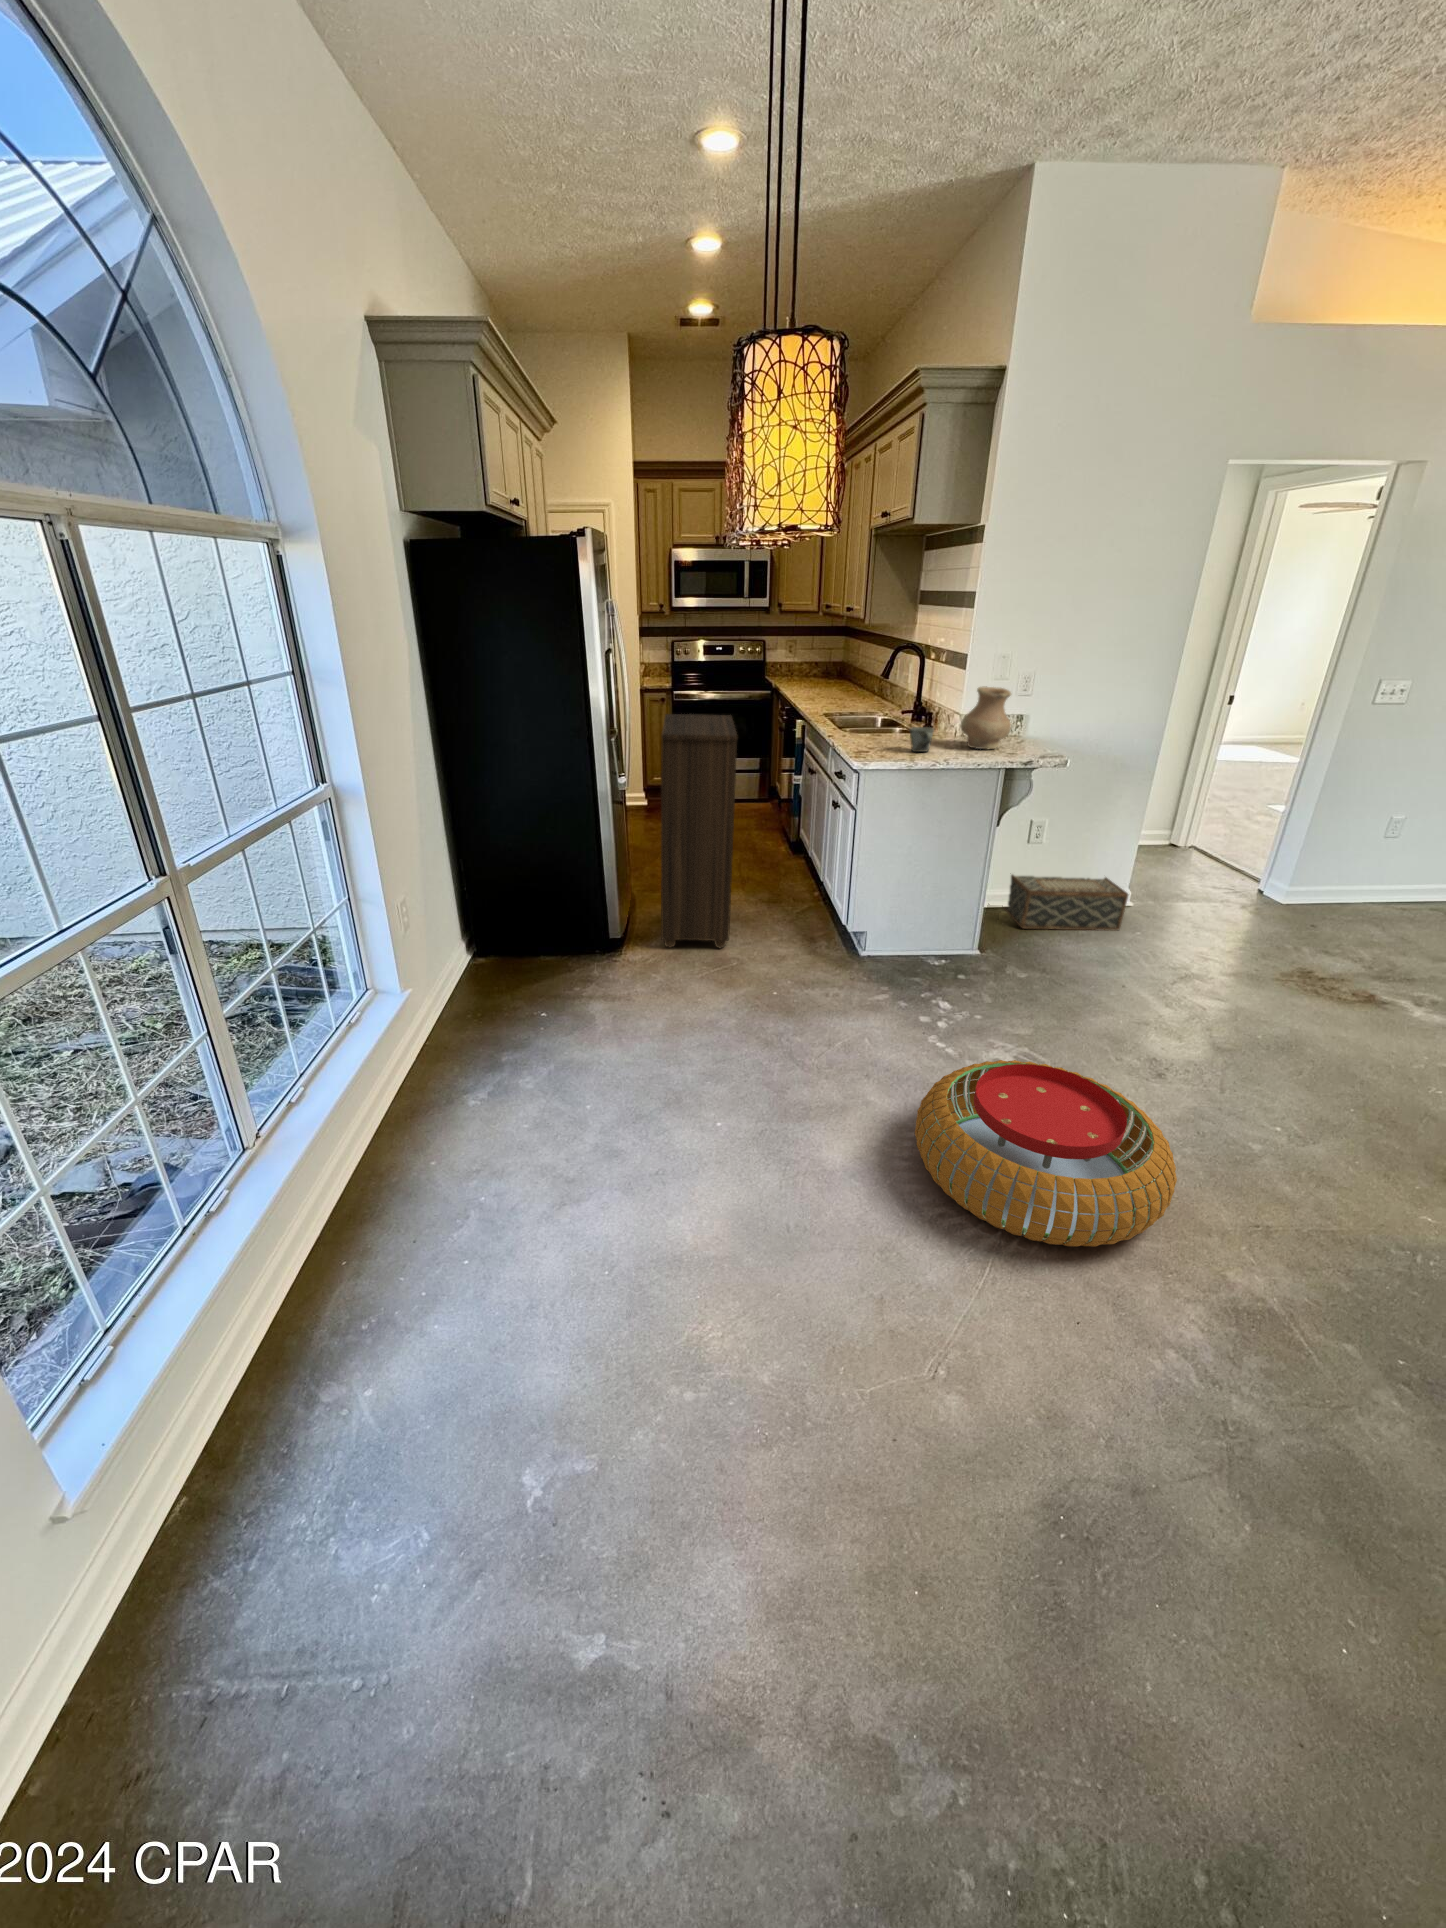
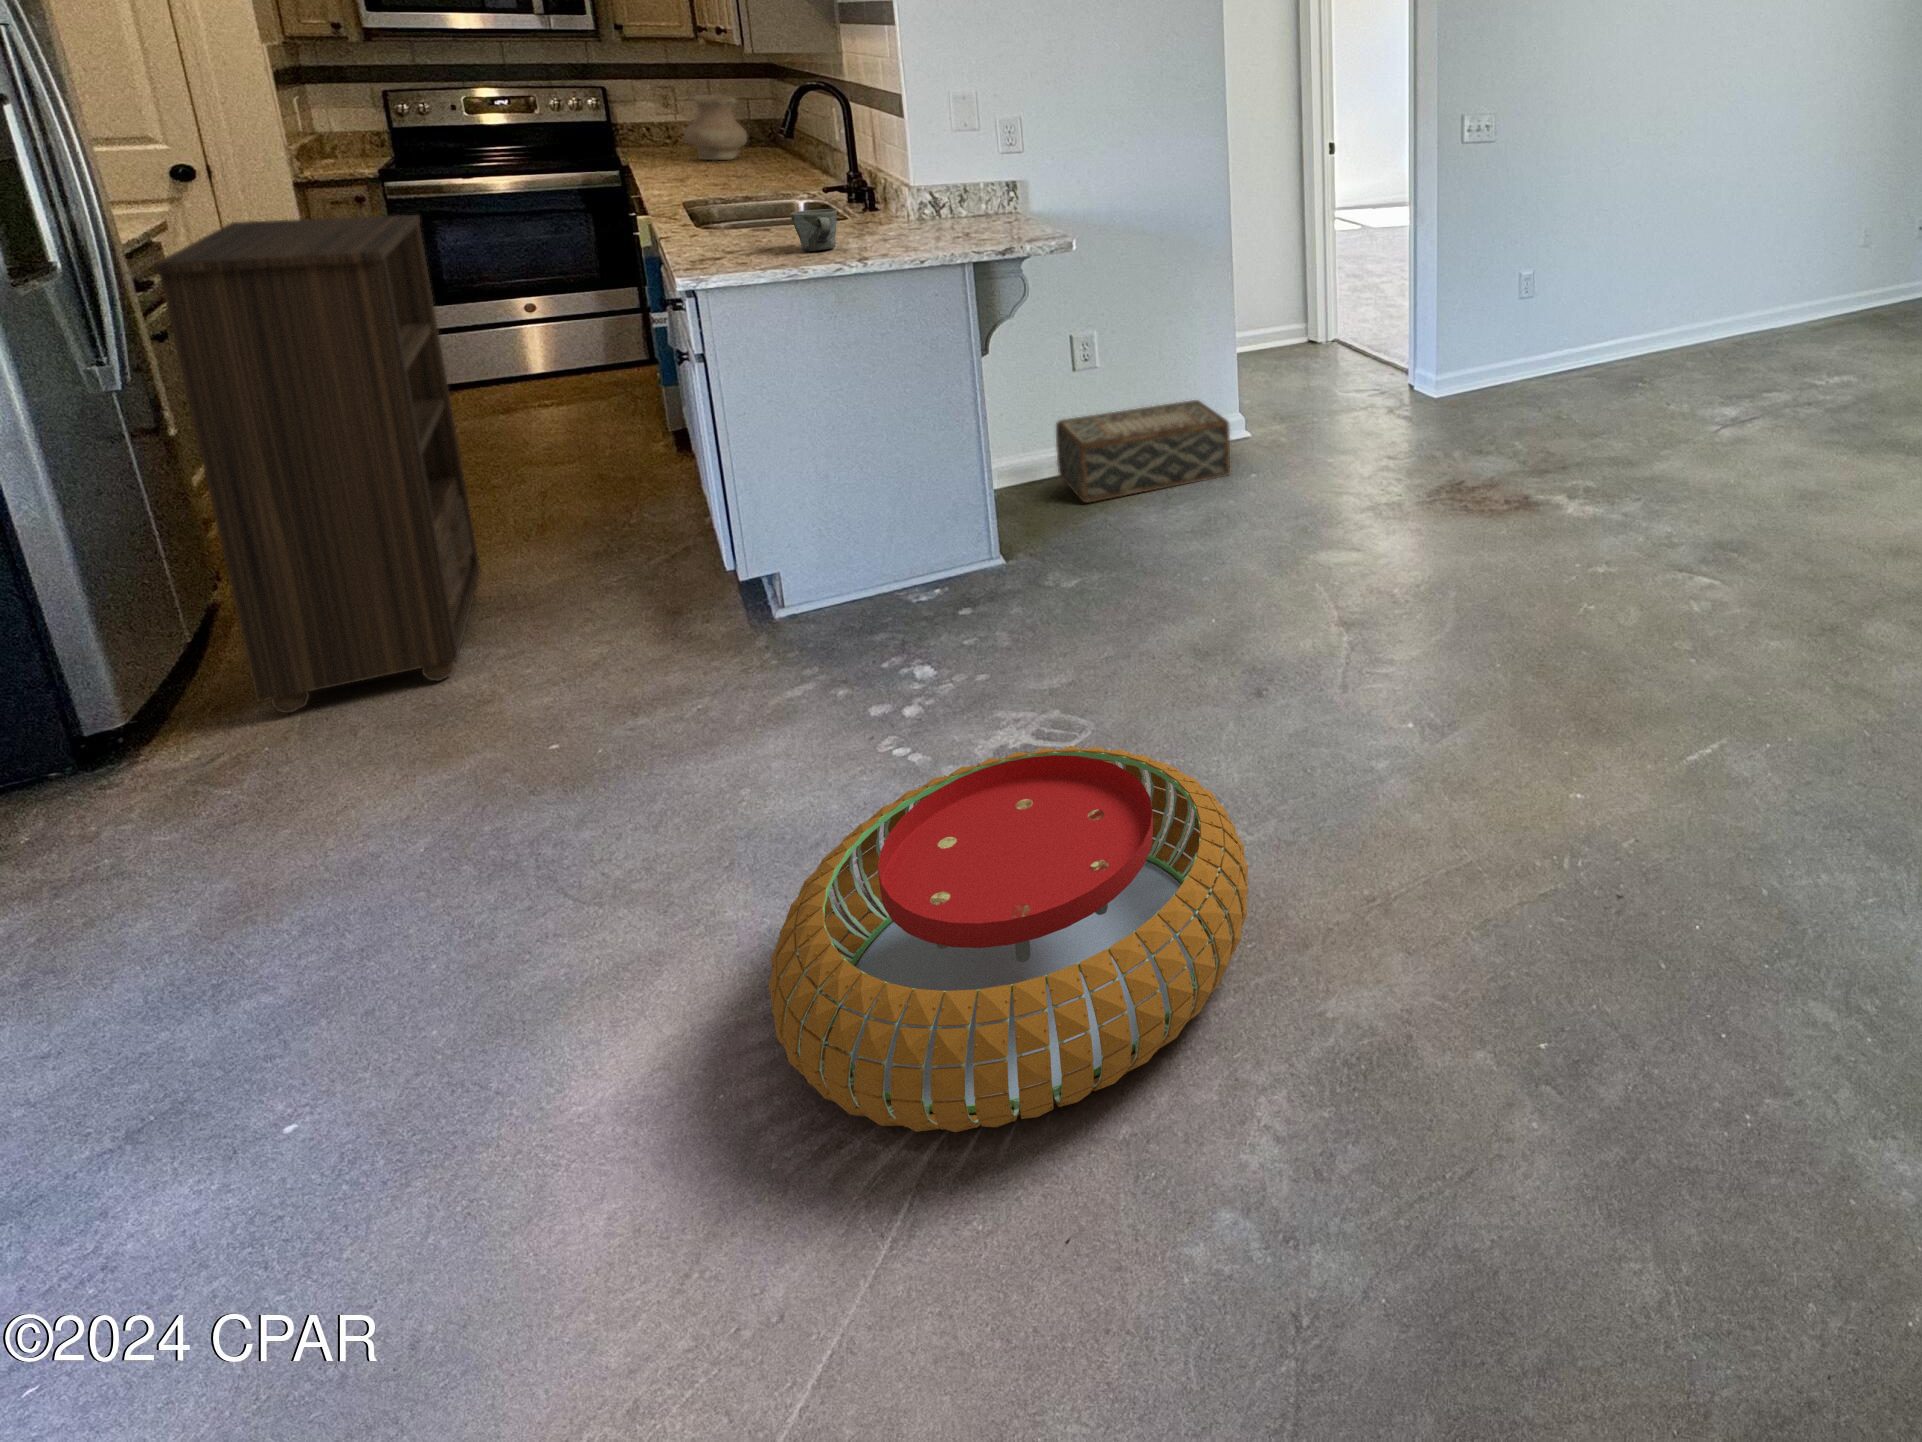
vase: present [960,687,1011,750] -> present [684,95,747,160]

